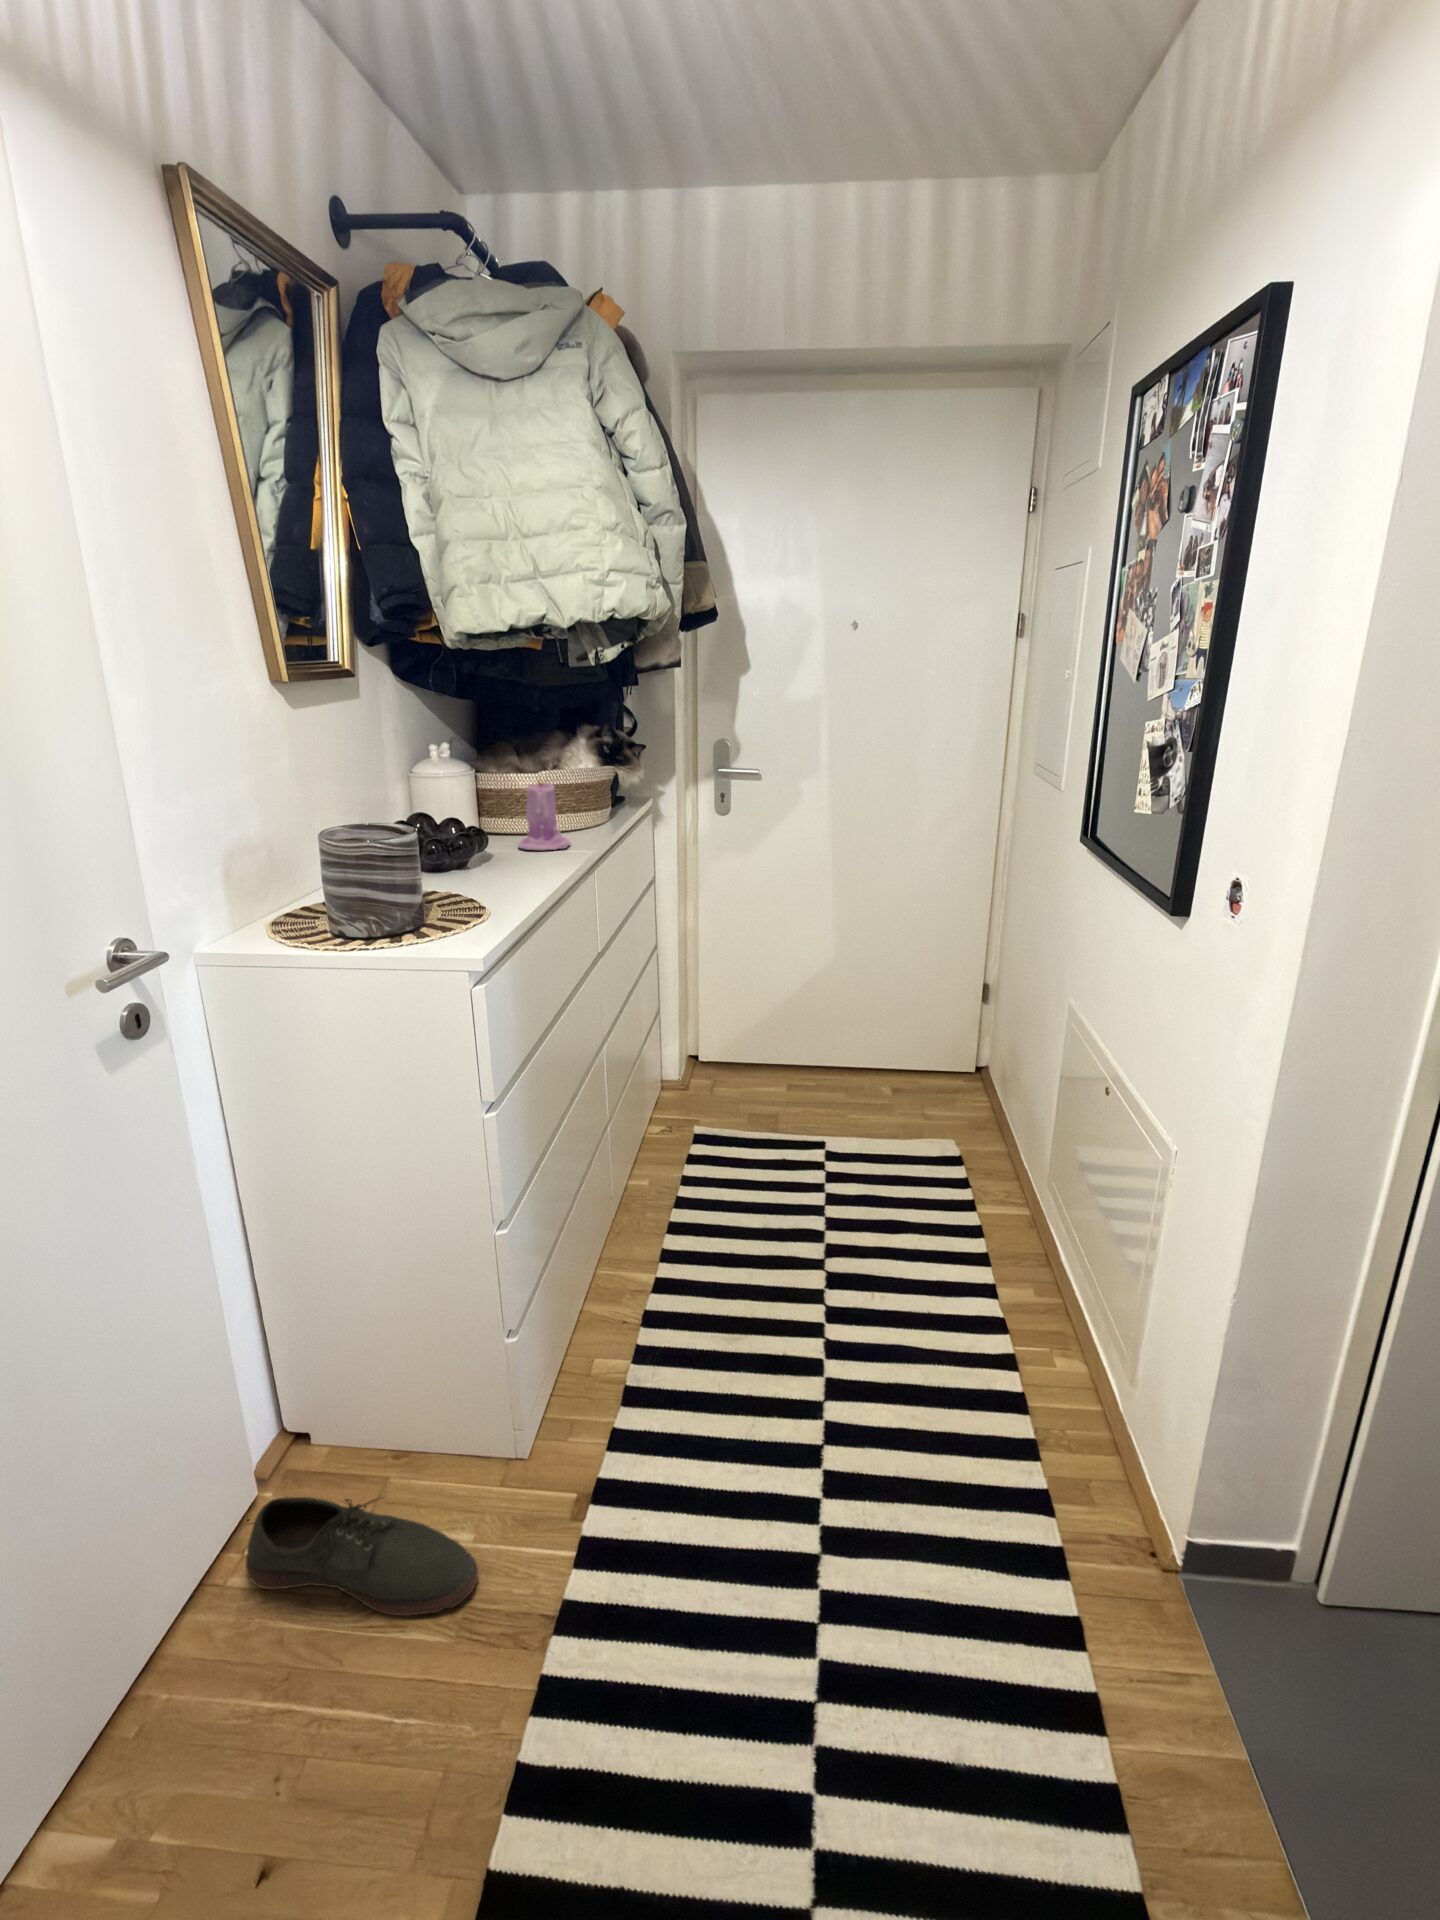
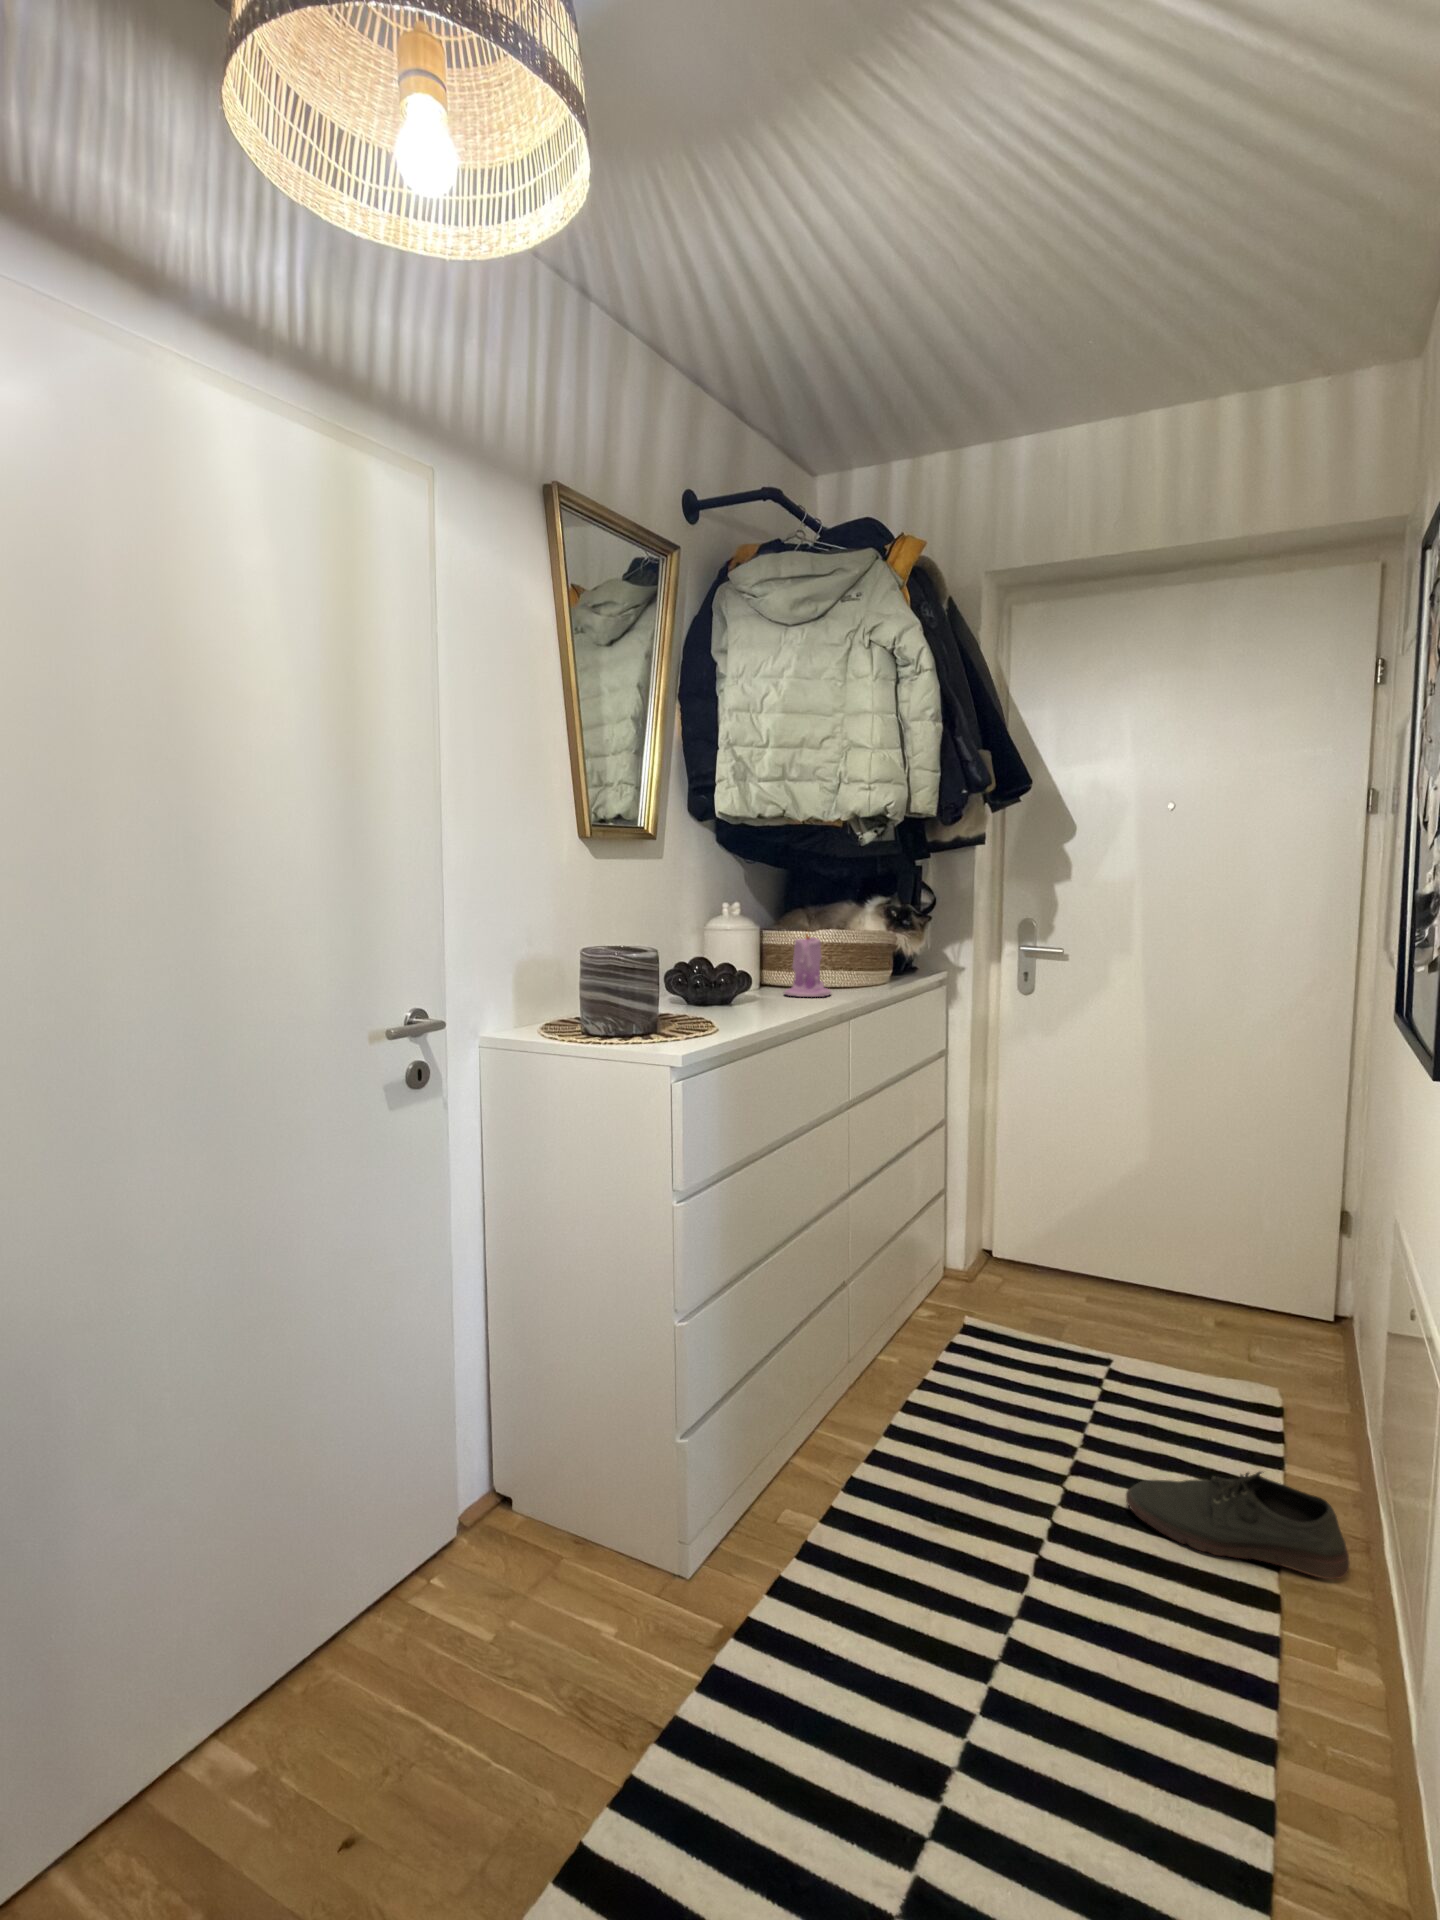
shoe: present [246,1497,478,1616] -> present [1126,1472,1350,1579]

